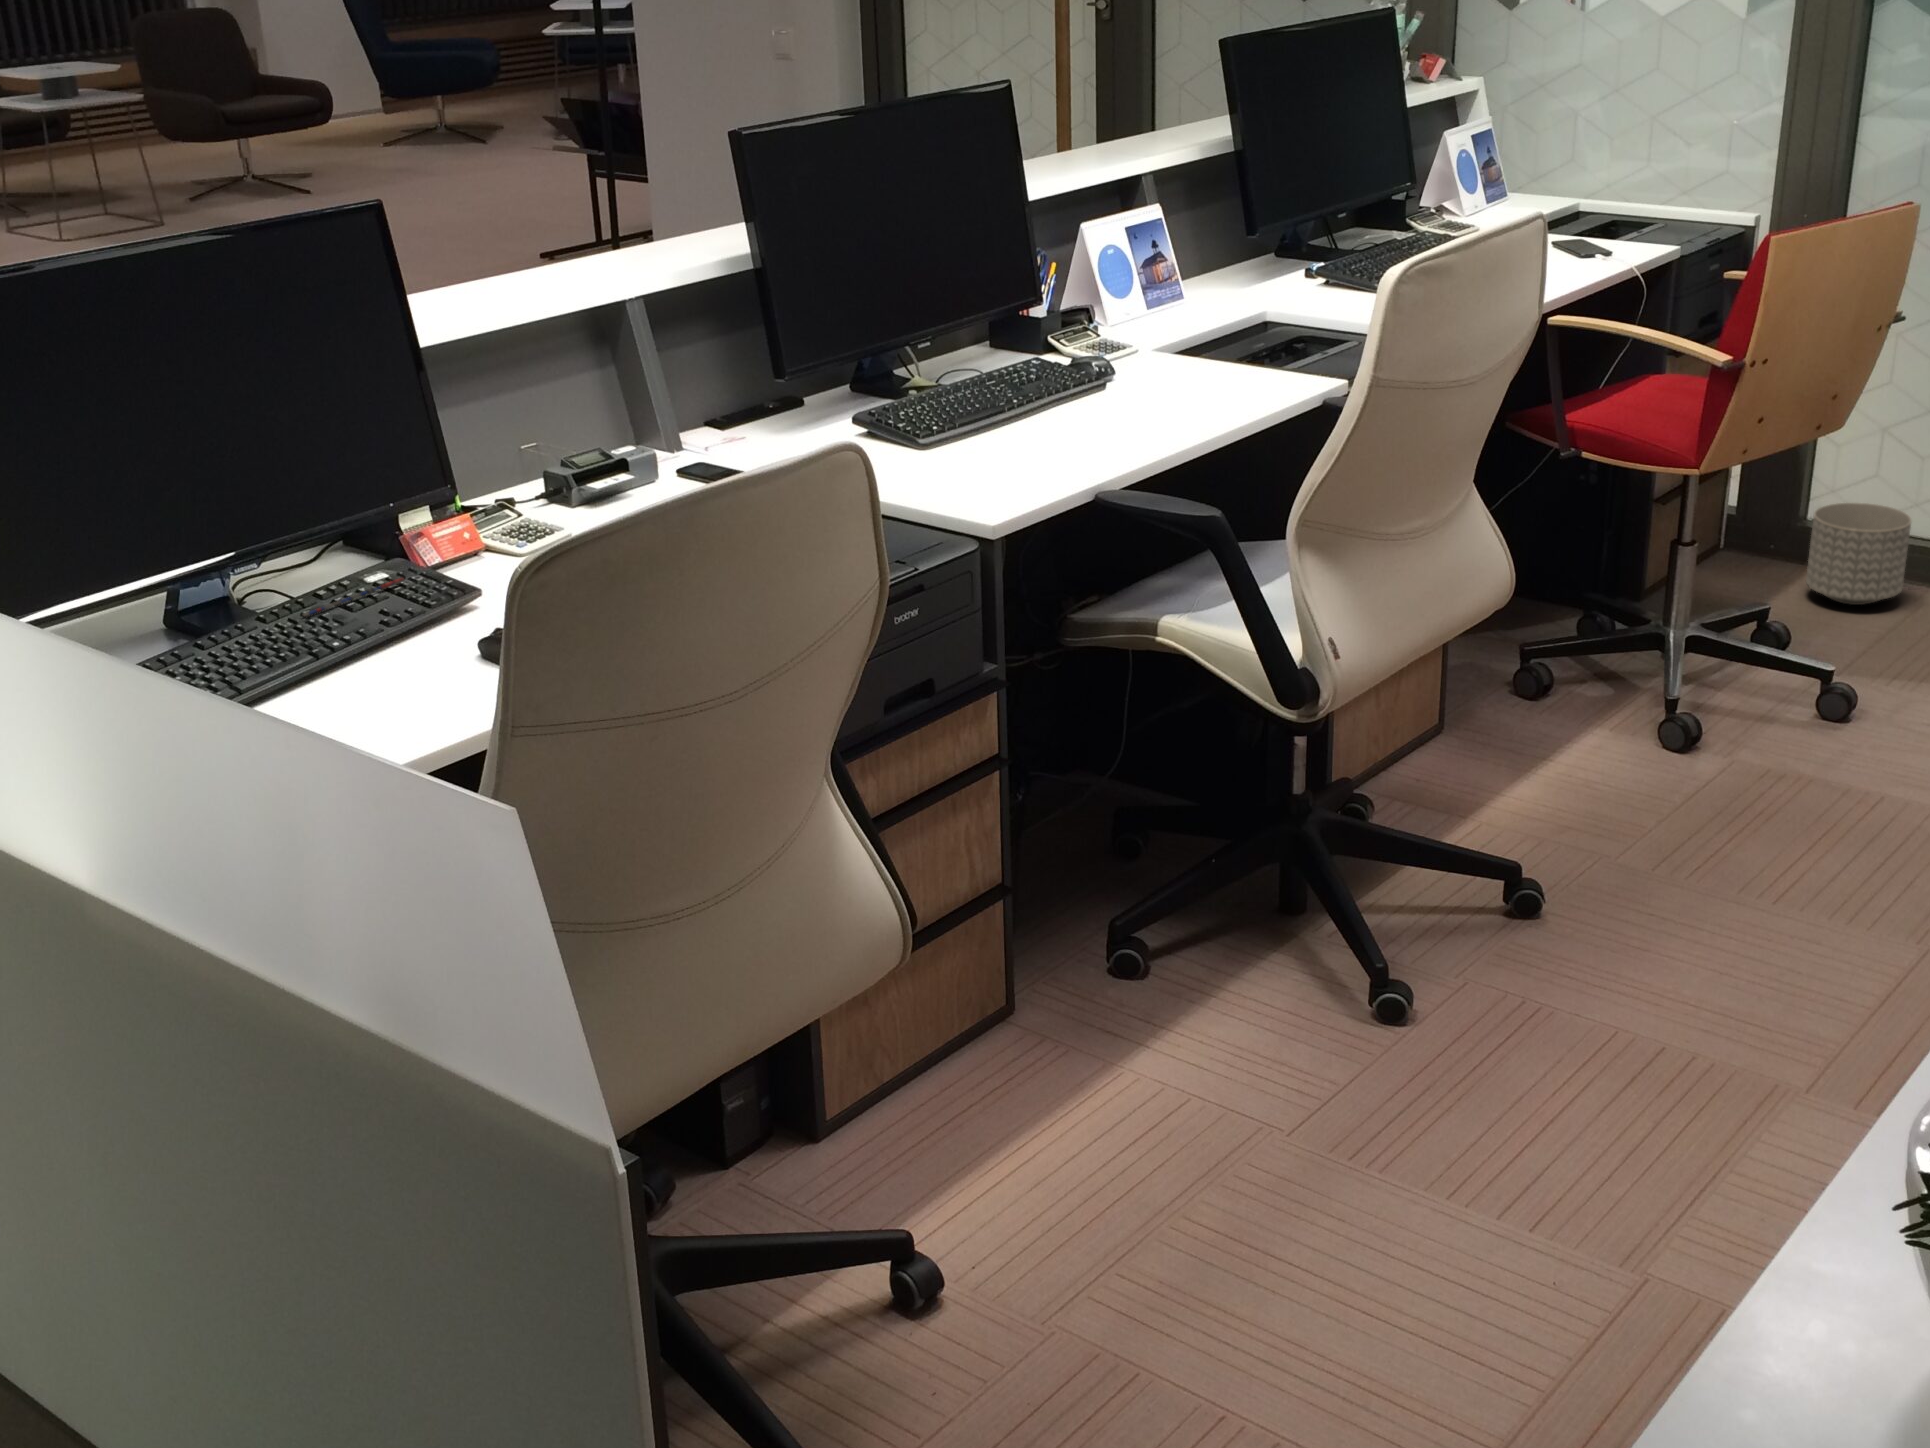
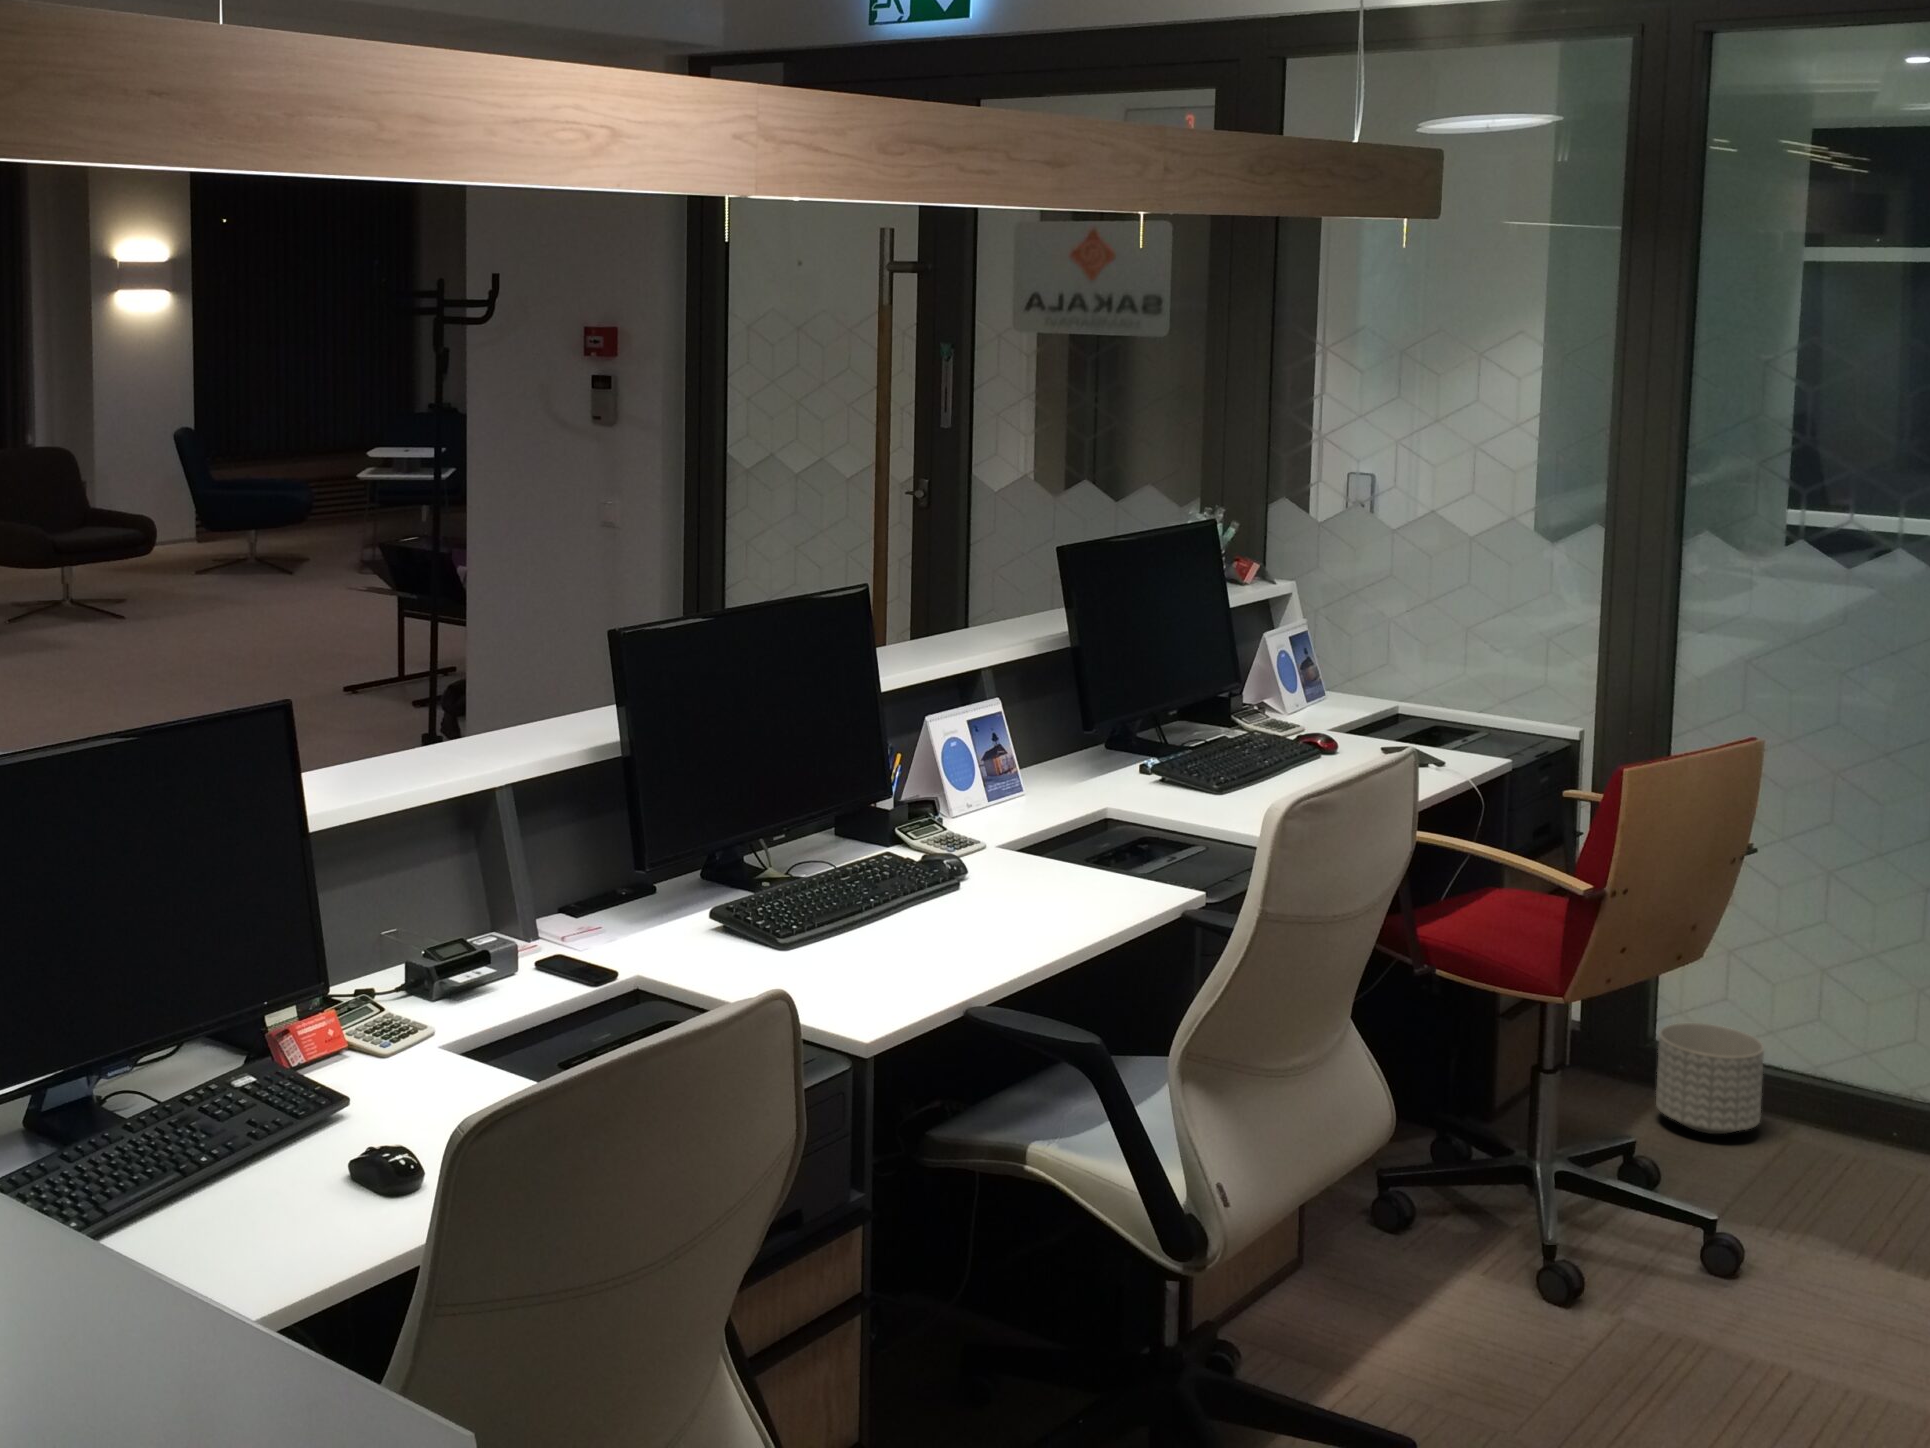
pen: present [303,578,404,616] -> none [165,1081,272,1126]

